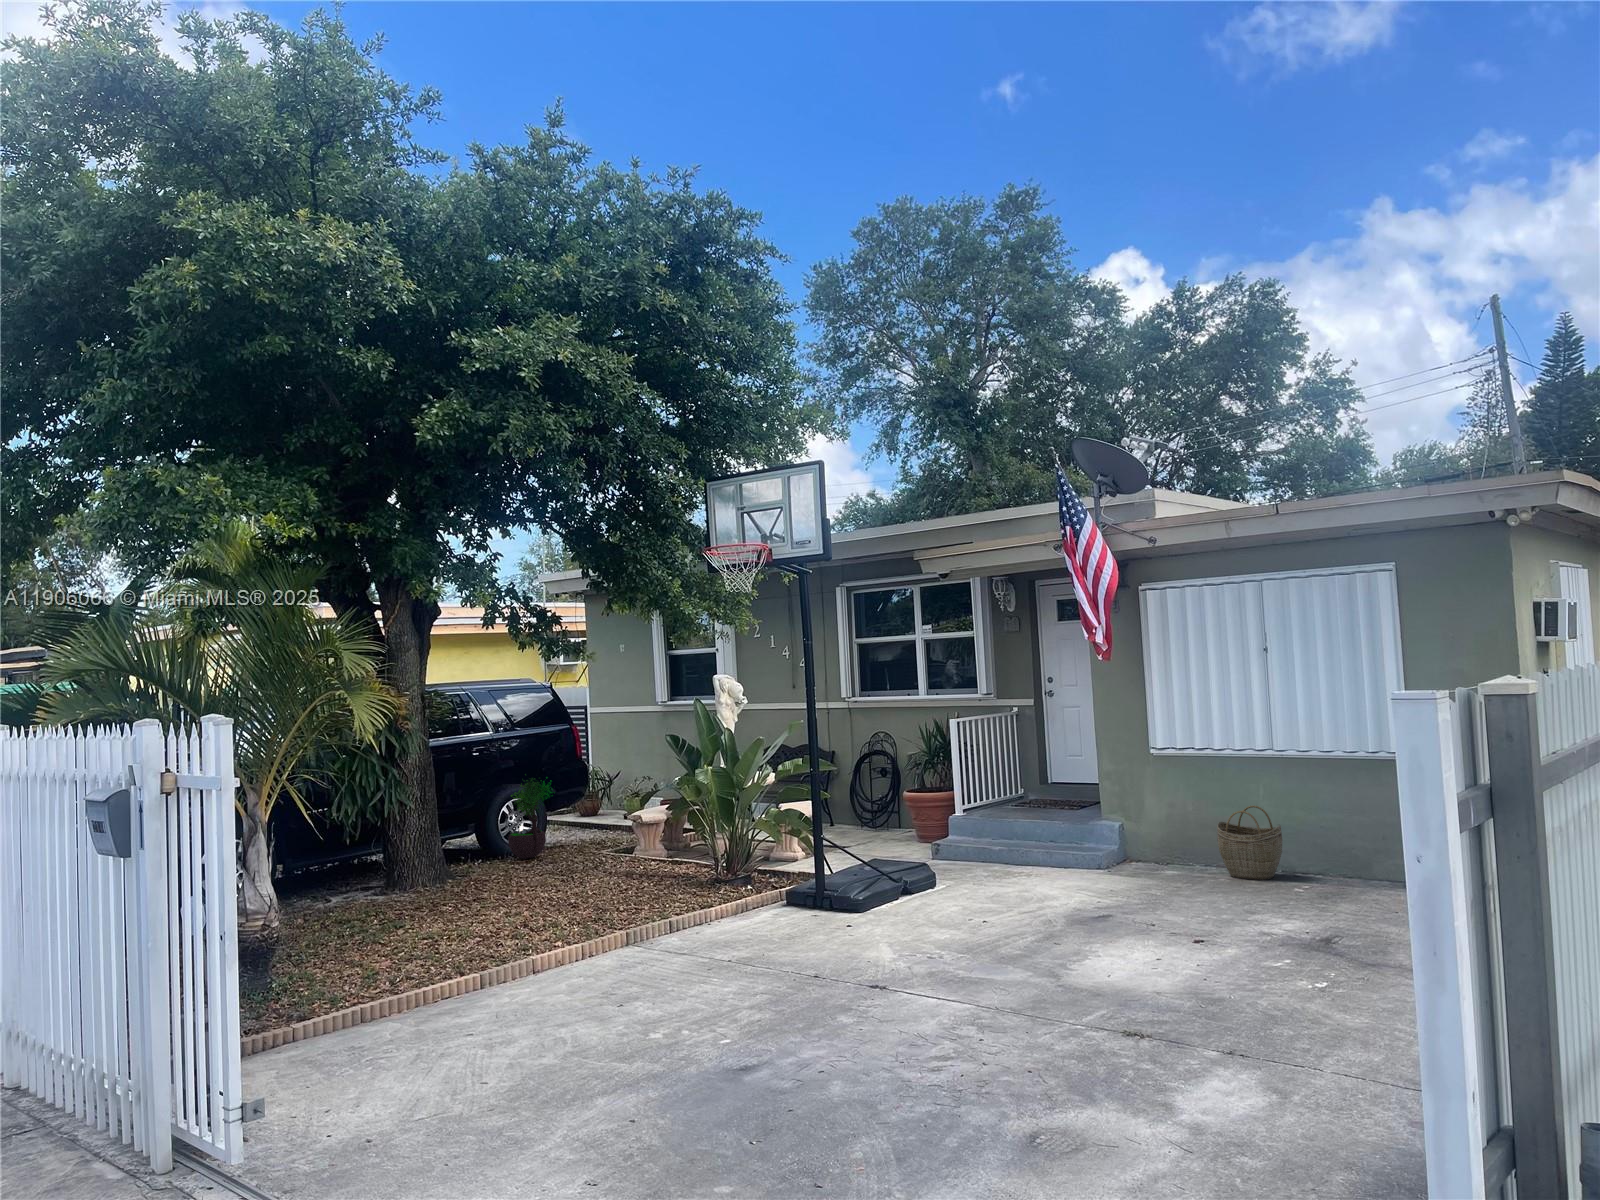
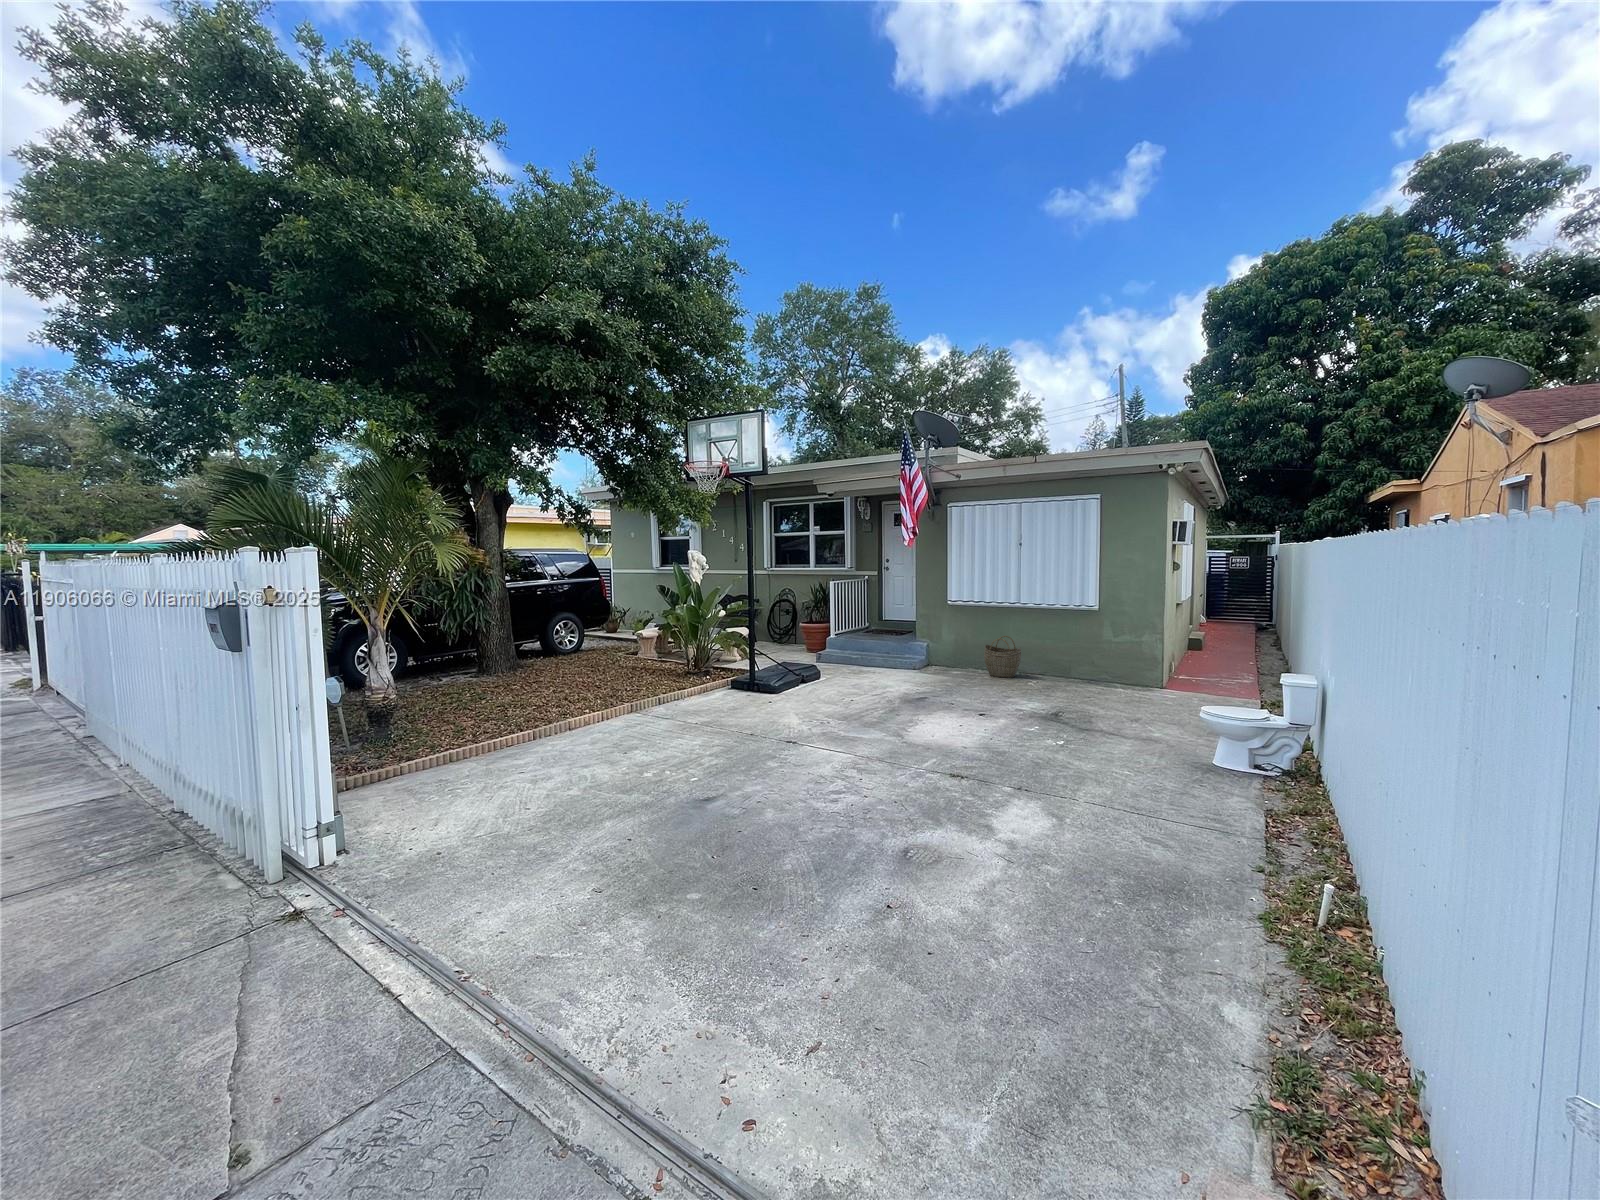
potted tree: present [508,774,552,859] -> none [558,606,588,658]

